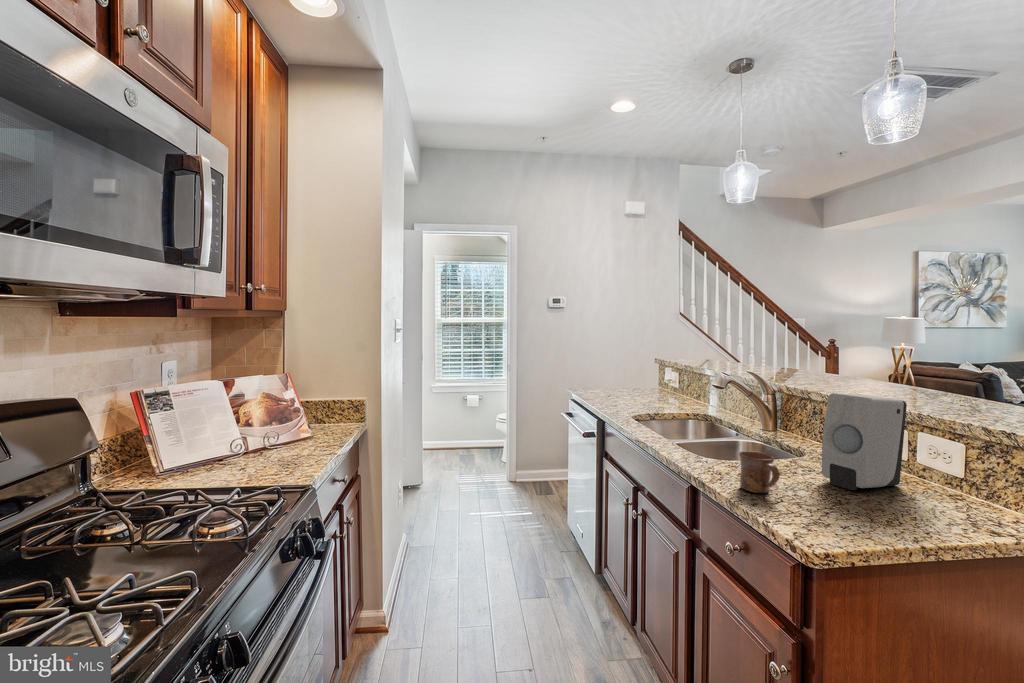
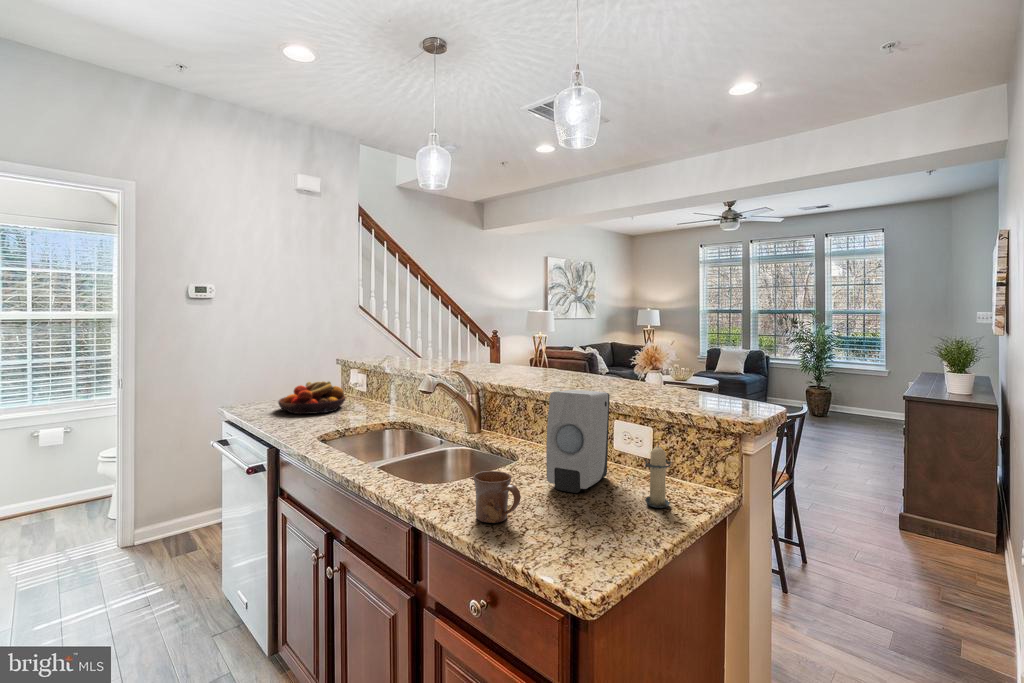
fruit bowl: none [608,375,659,400] -> present [278,381,345,414]
candle: none [927,453,971,522] -> present [645,443,671,508]

